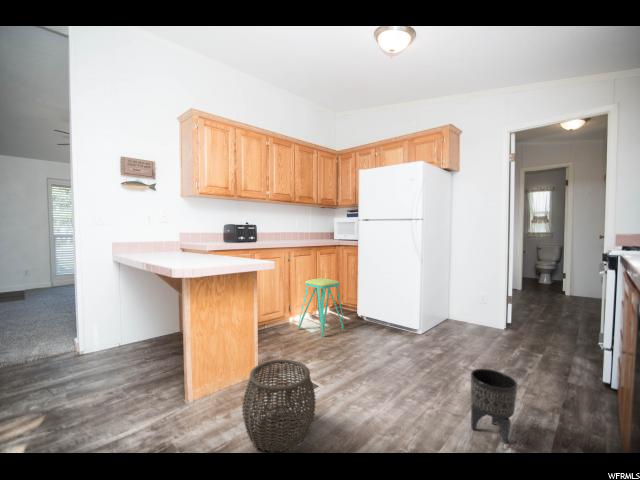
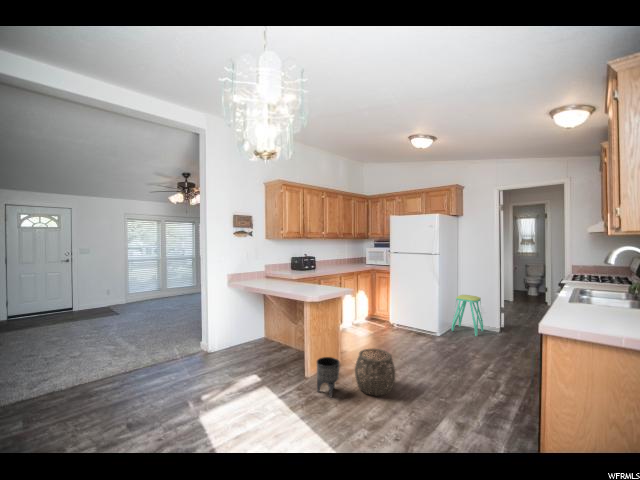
stool: present [298,278,344,337] -> present [452,295,484,336]
planter: present [471,369,517,443] -> present [317,357,340,397]

